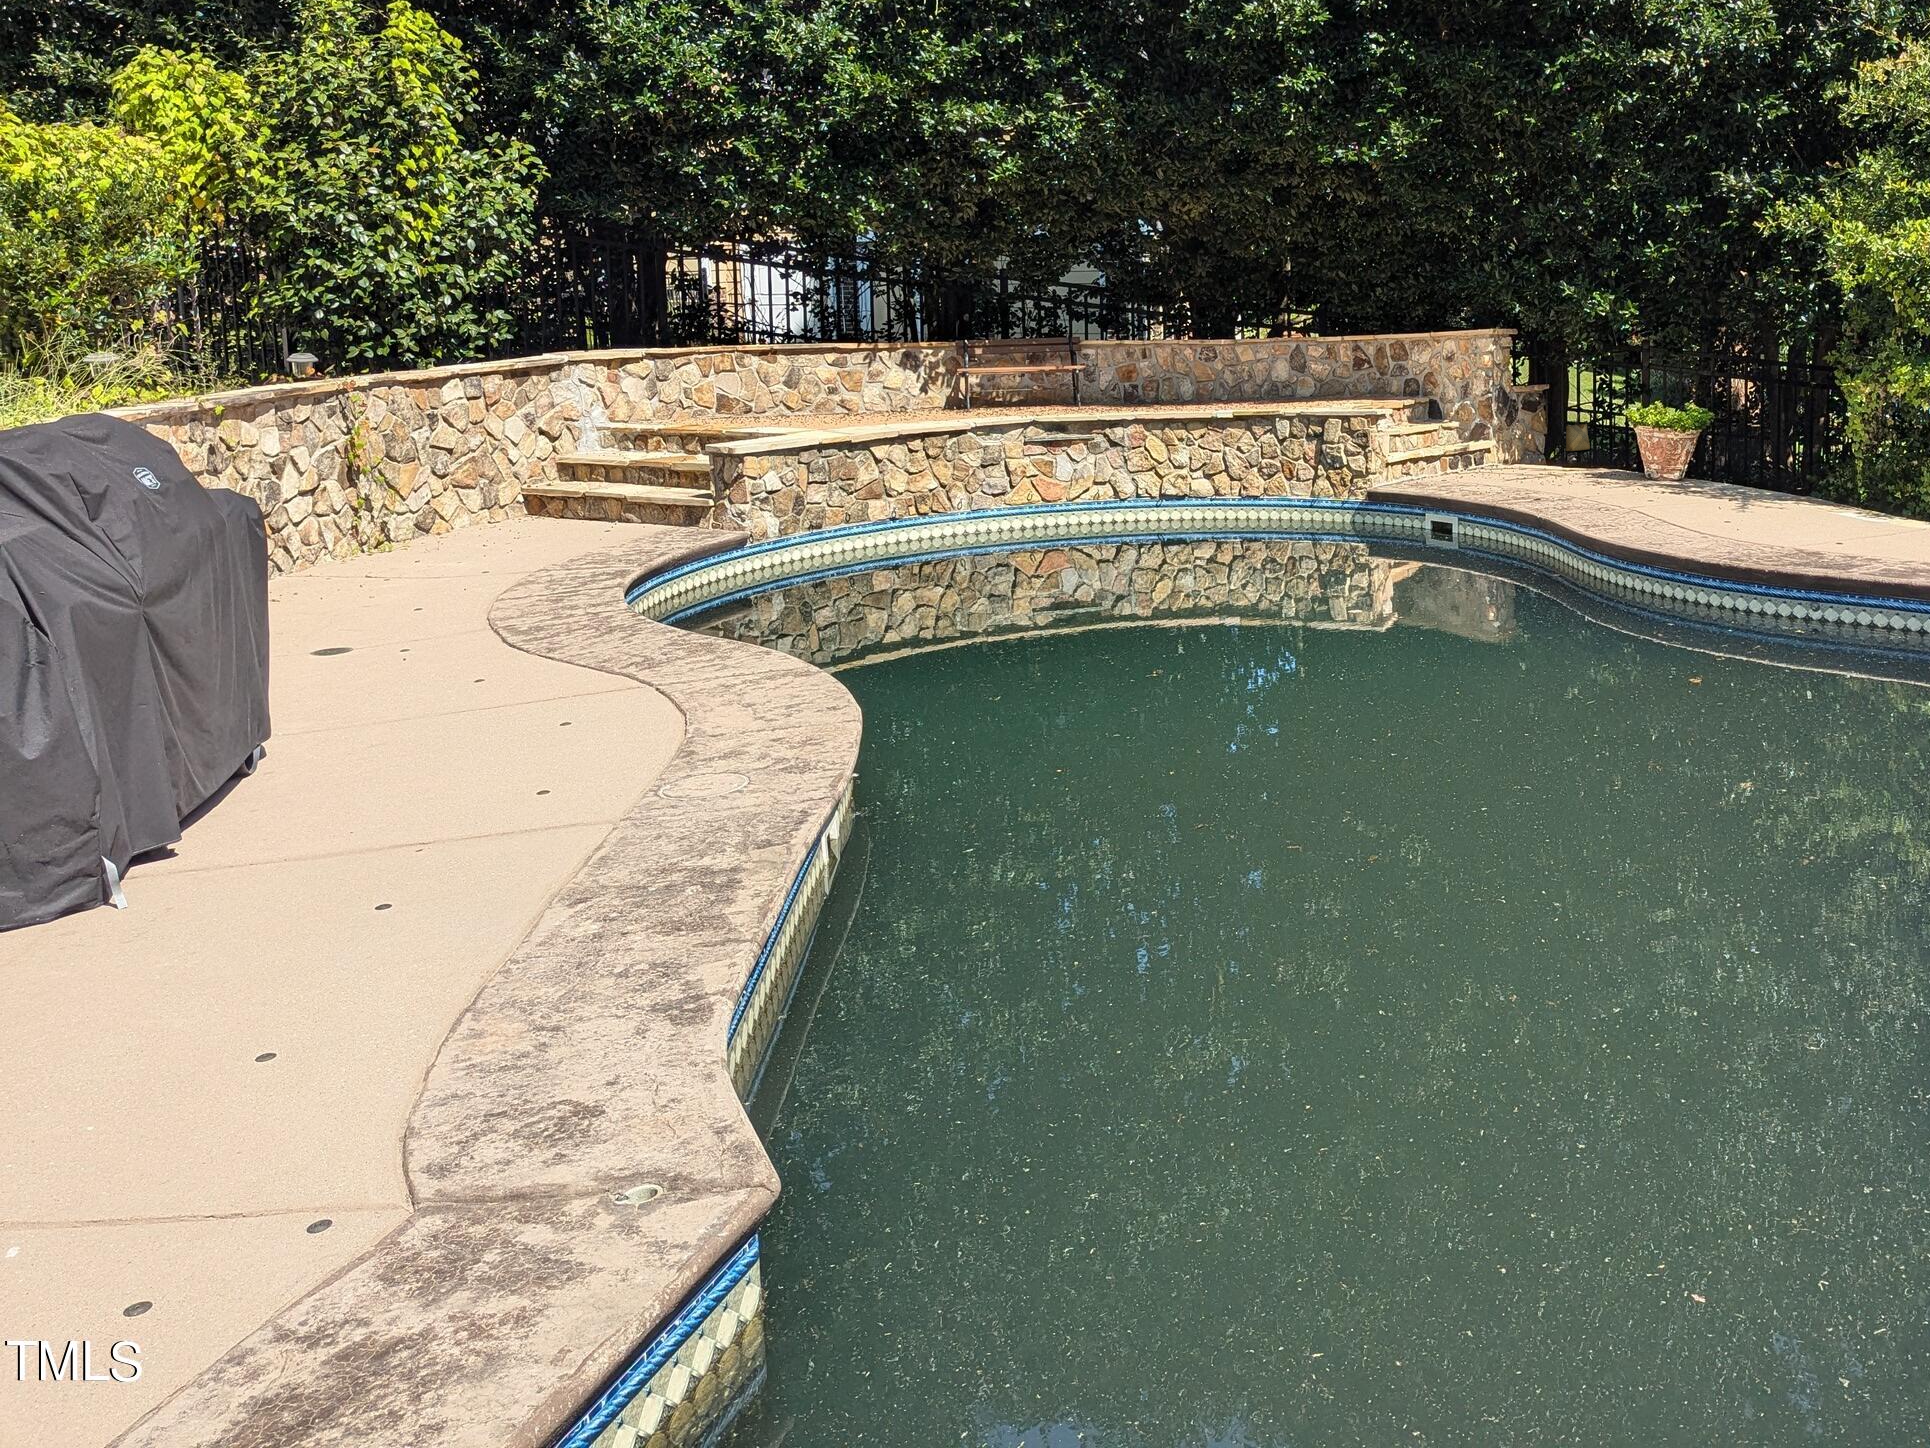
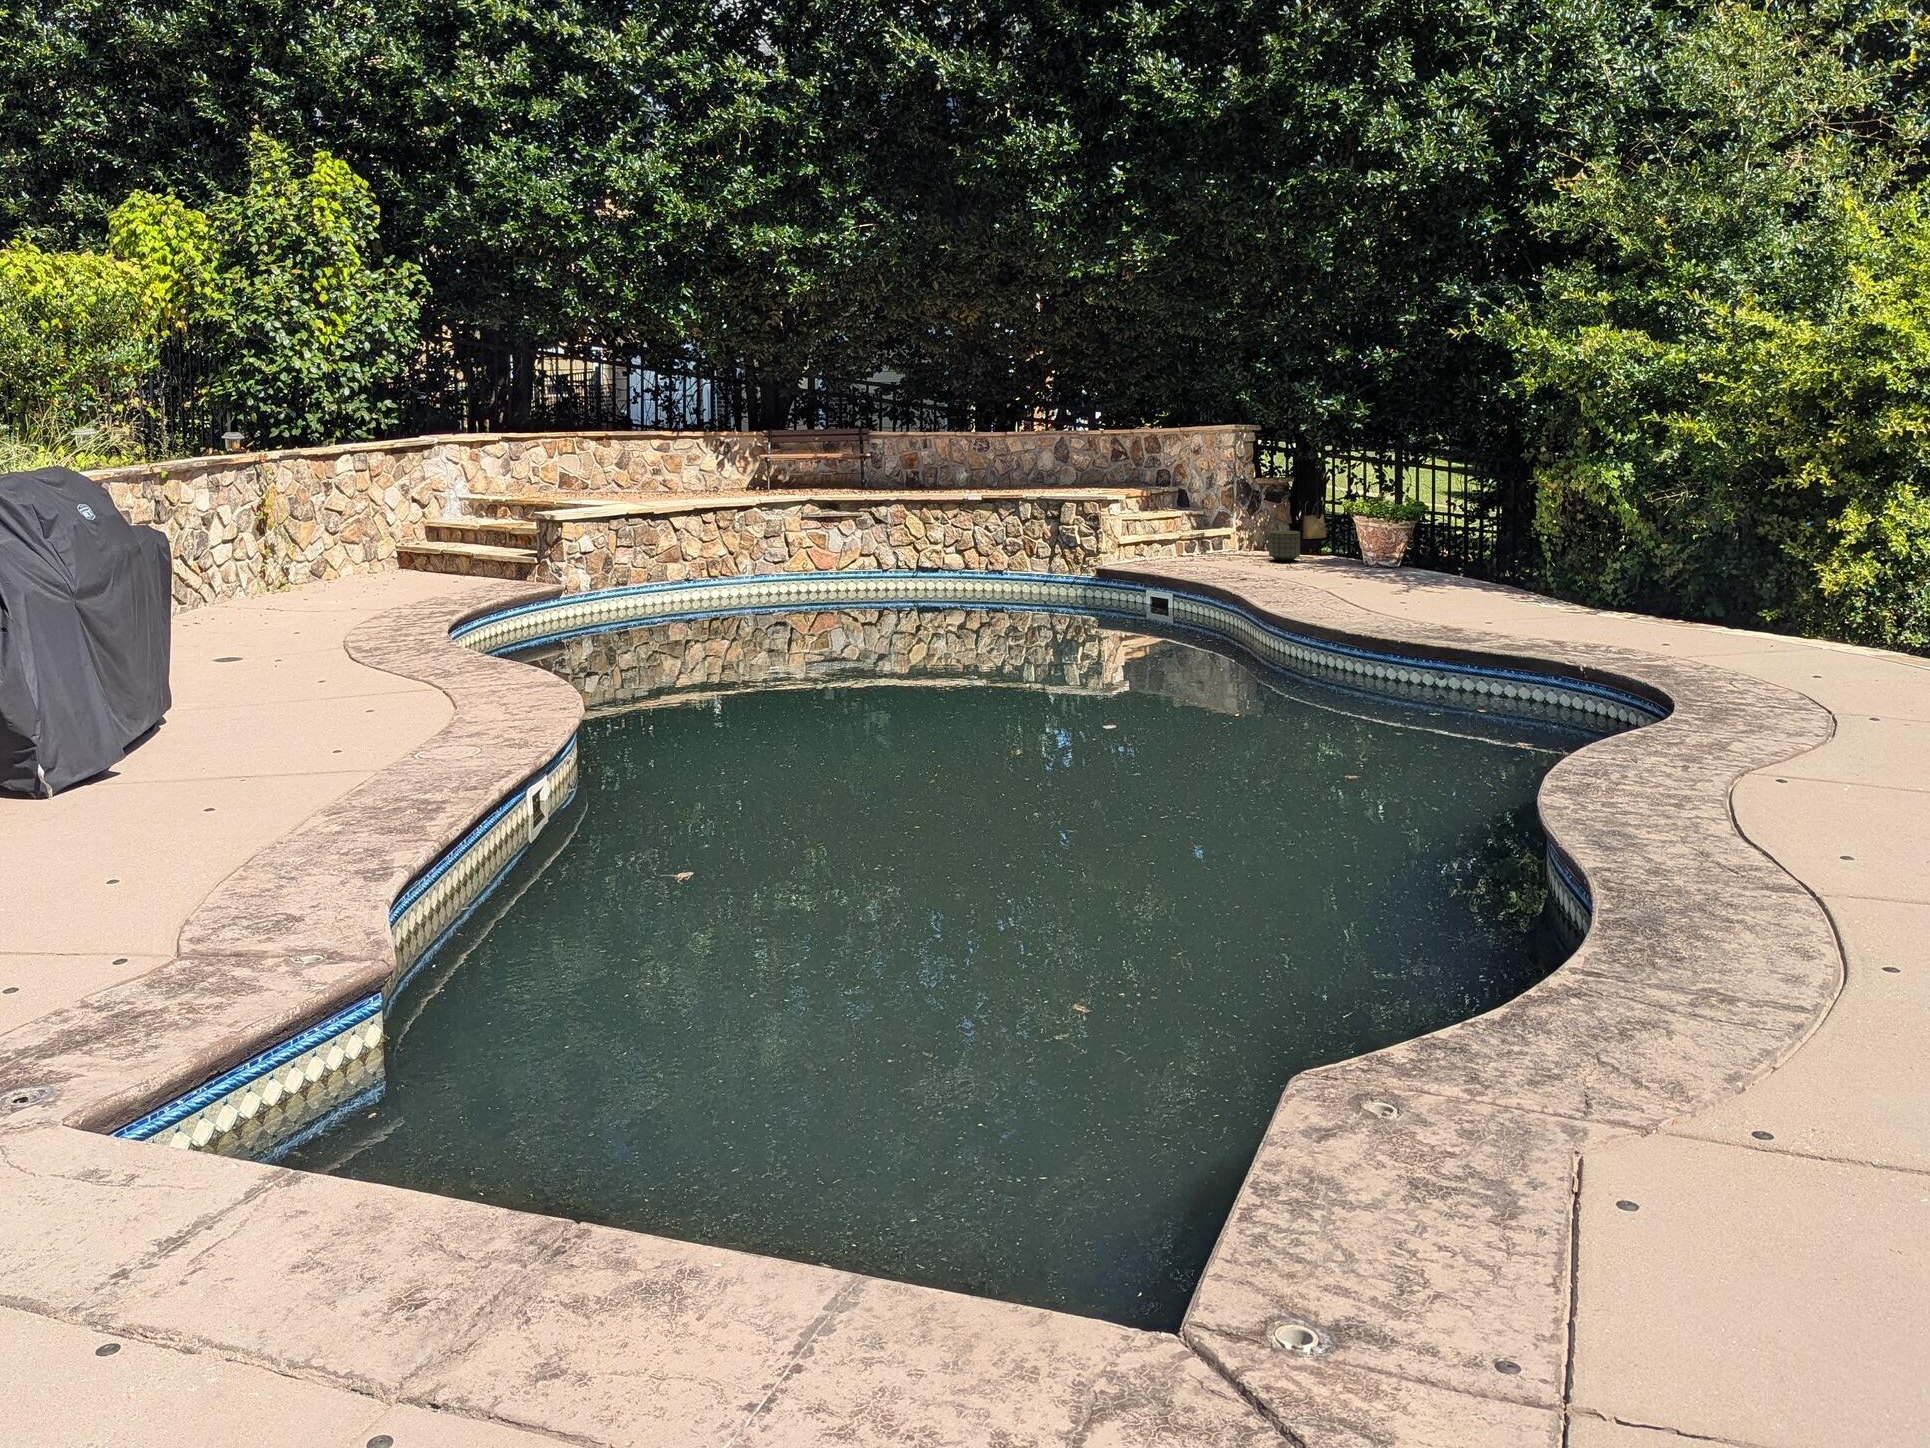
planter: none [1545,443,1579,477] -> present [1269,531,1300,561]

